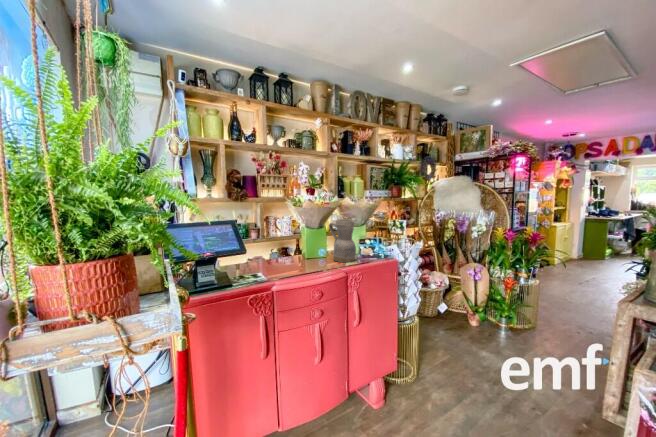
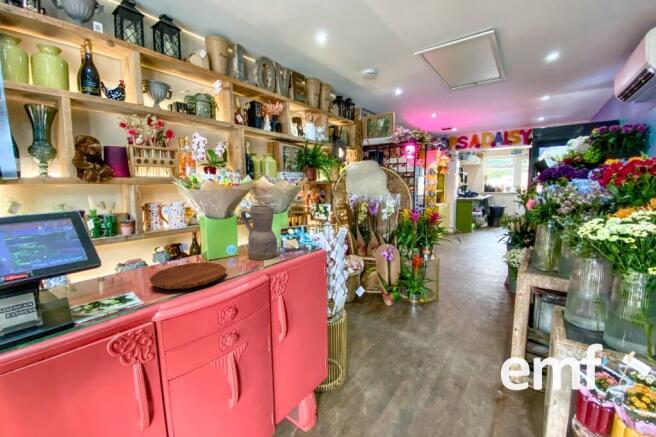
tray: none [268,260,316,274] -> present [150,262,226,289]

